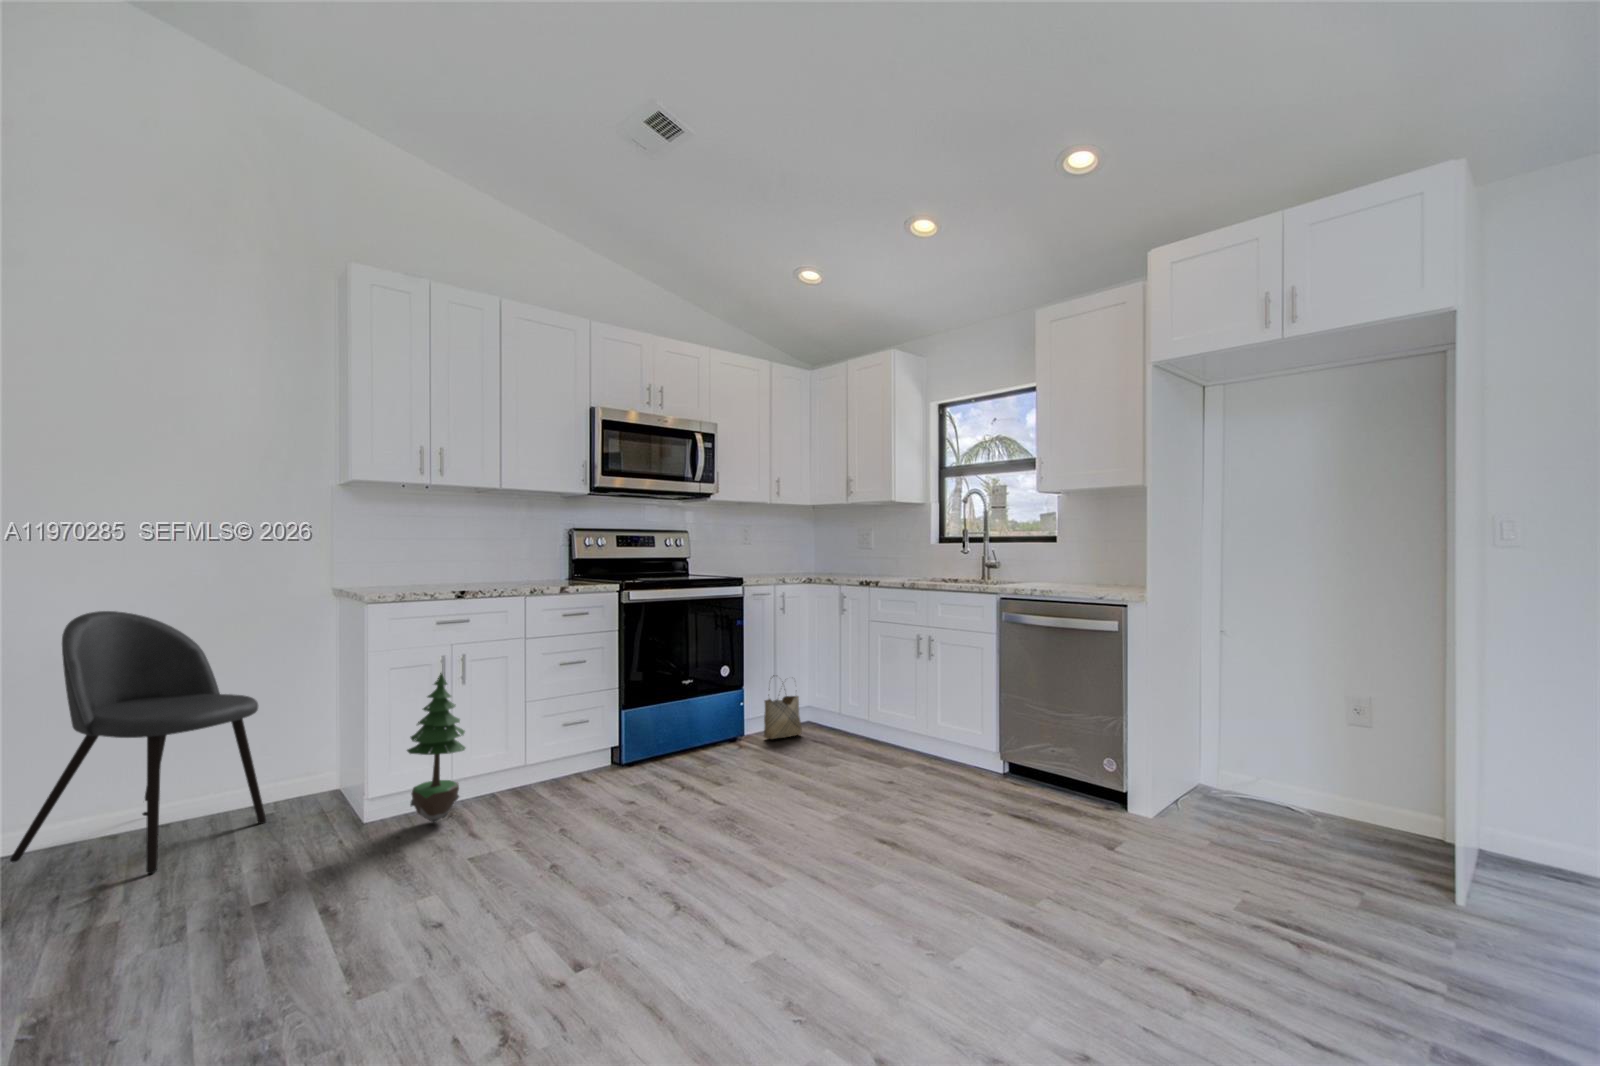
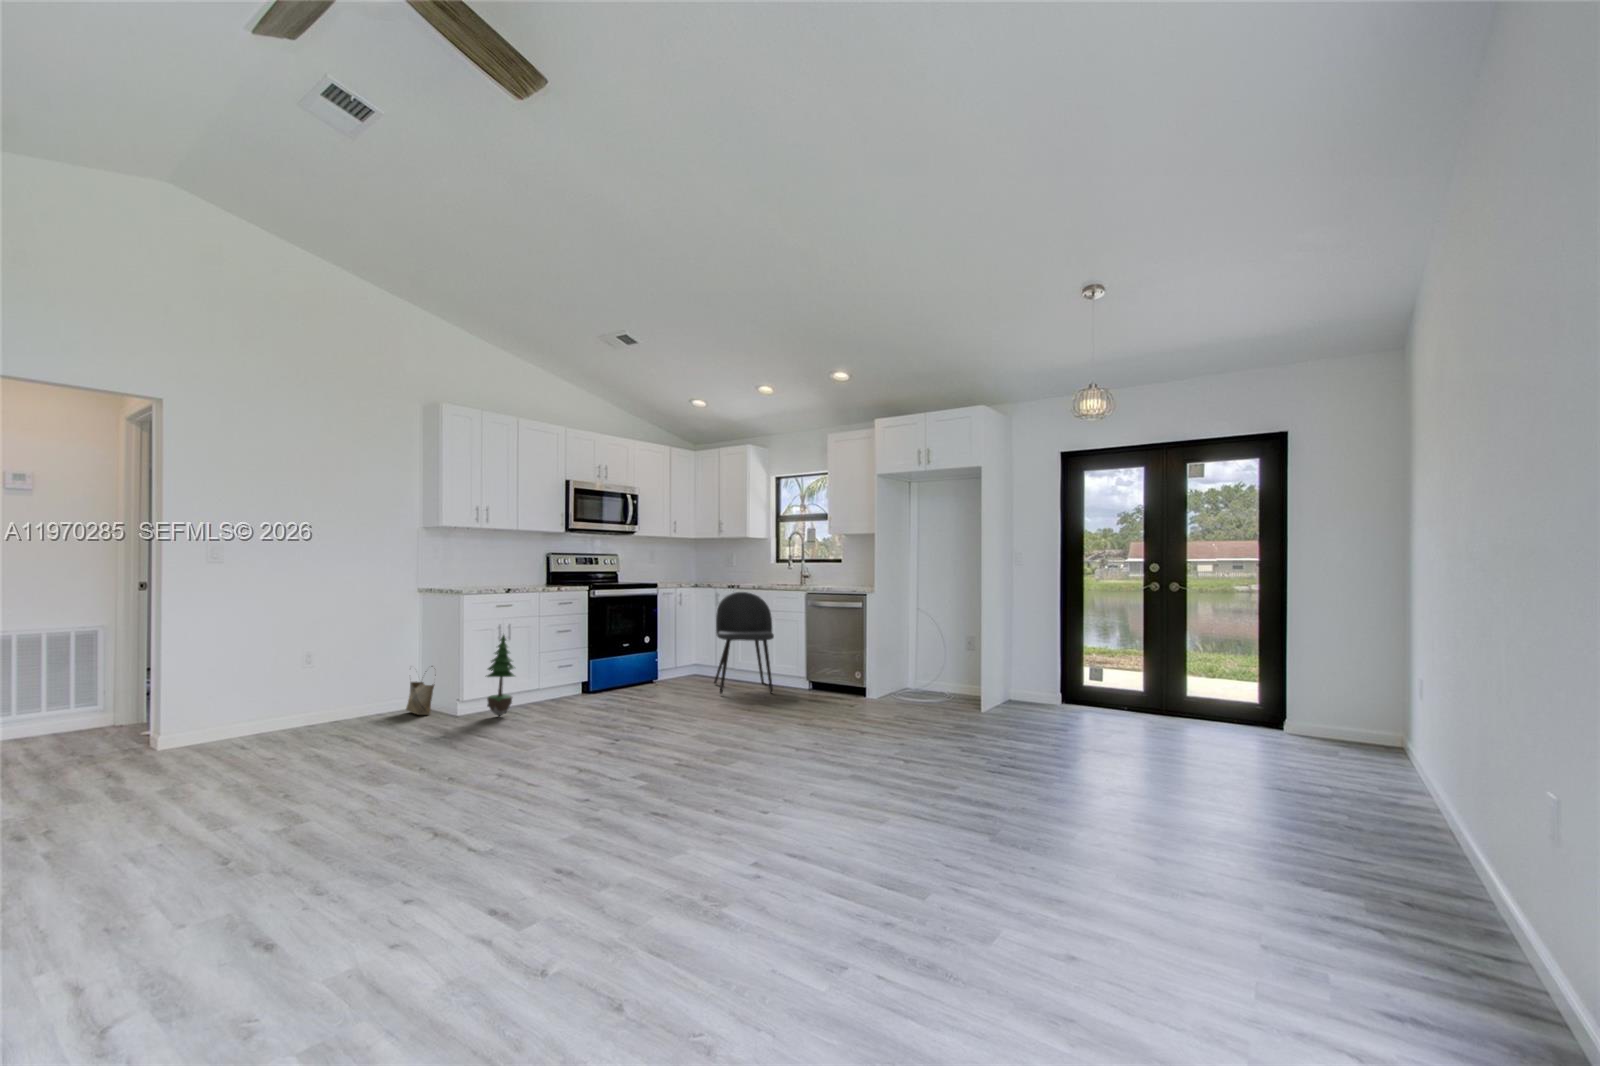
dining chair: present [10,611,267,874] -> present [714,592,774,694]
woven basket: present [764,675,802,739] -> present [406,682,434,715]

